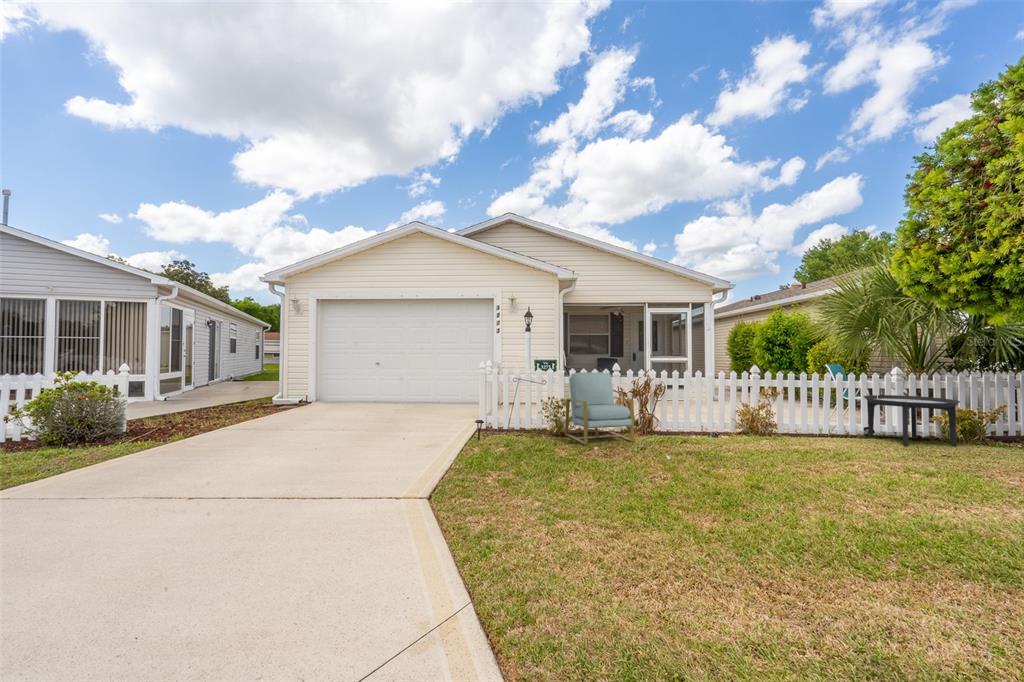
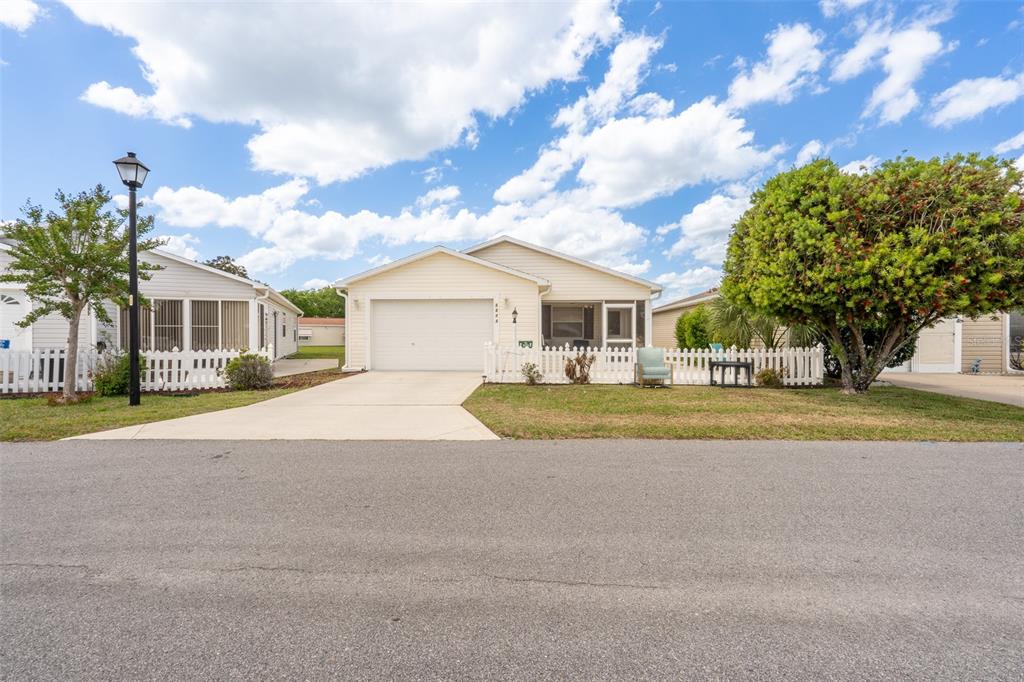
chair: present [565,372,634,445] -> present [634,347,673,388]

